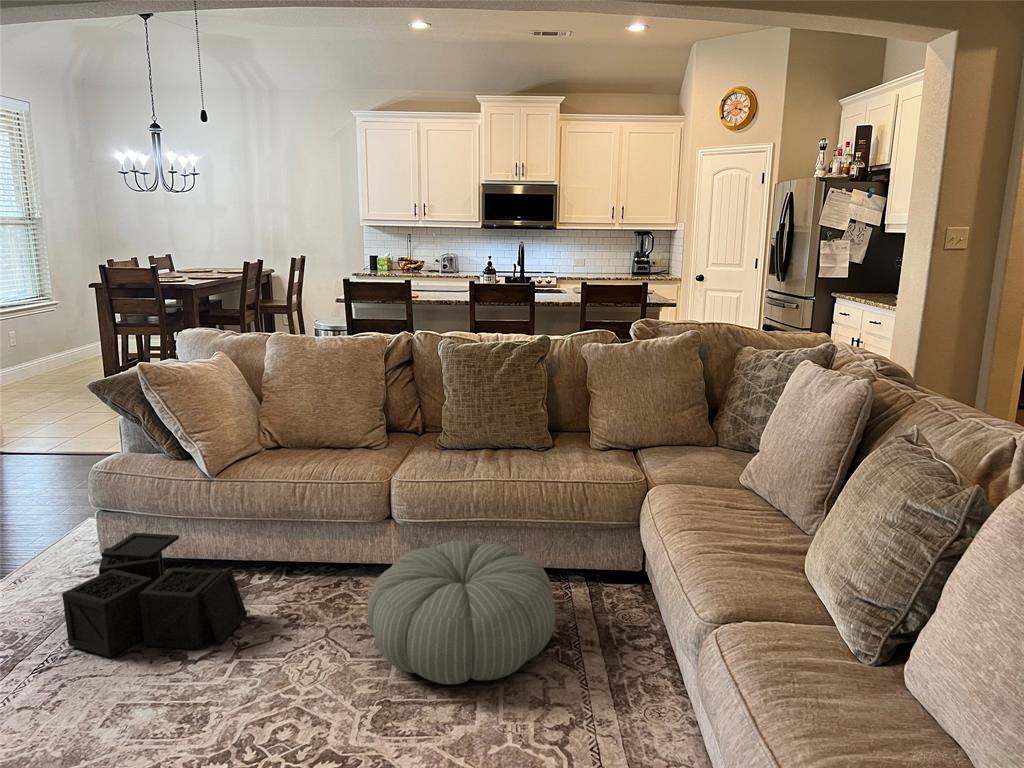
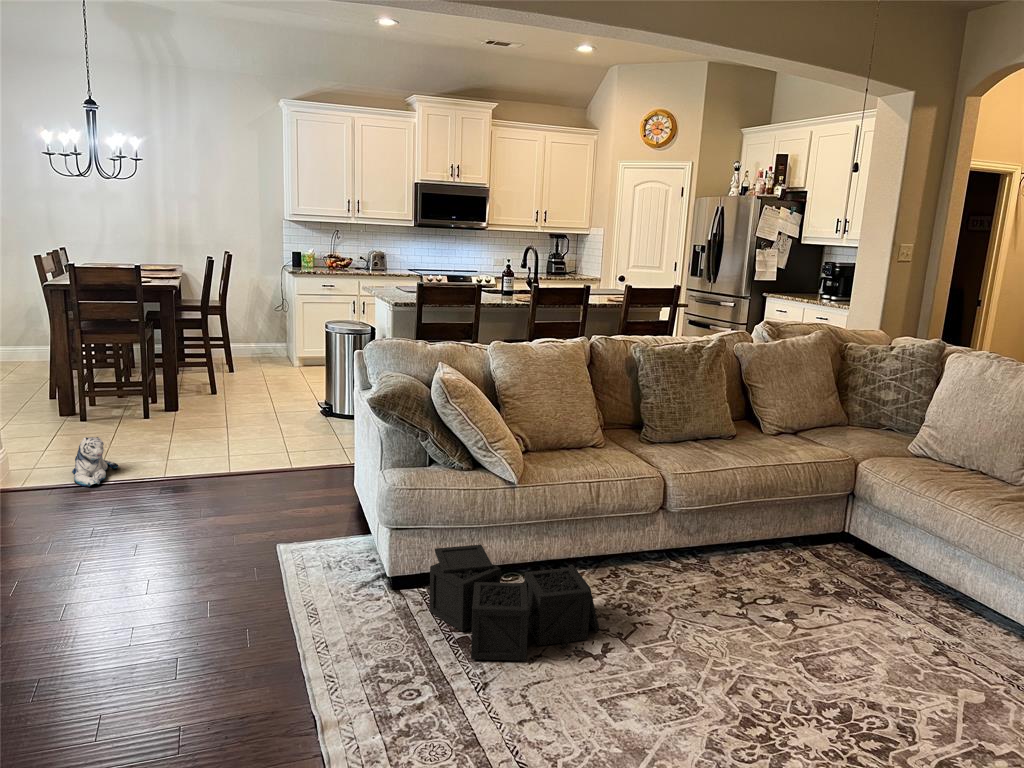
plush toy: none [40,409,89,451] -> present [72,437,118,487]
pouf: present [368,541,556,684] -> none [696,514,859,624]

